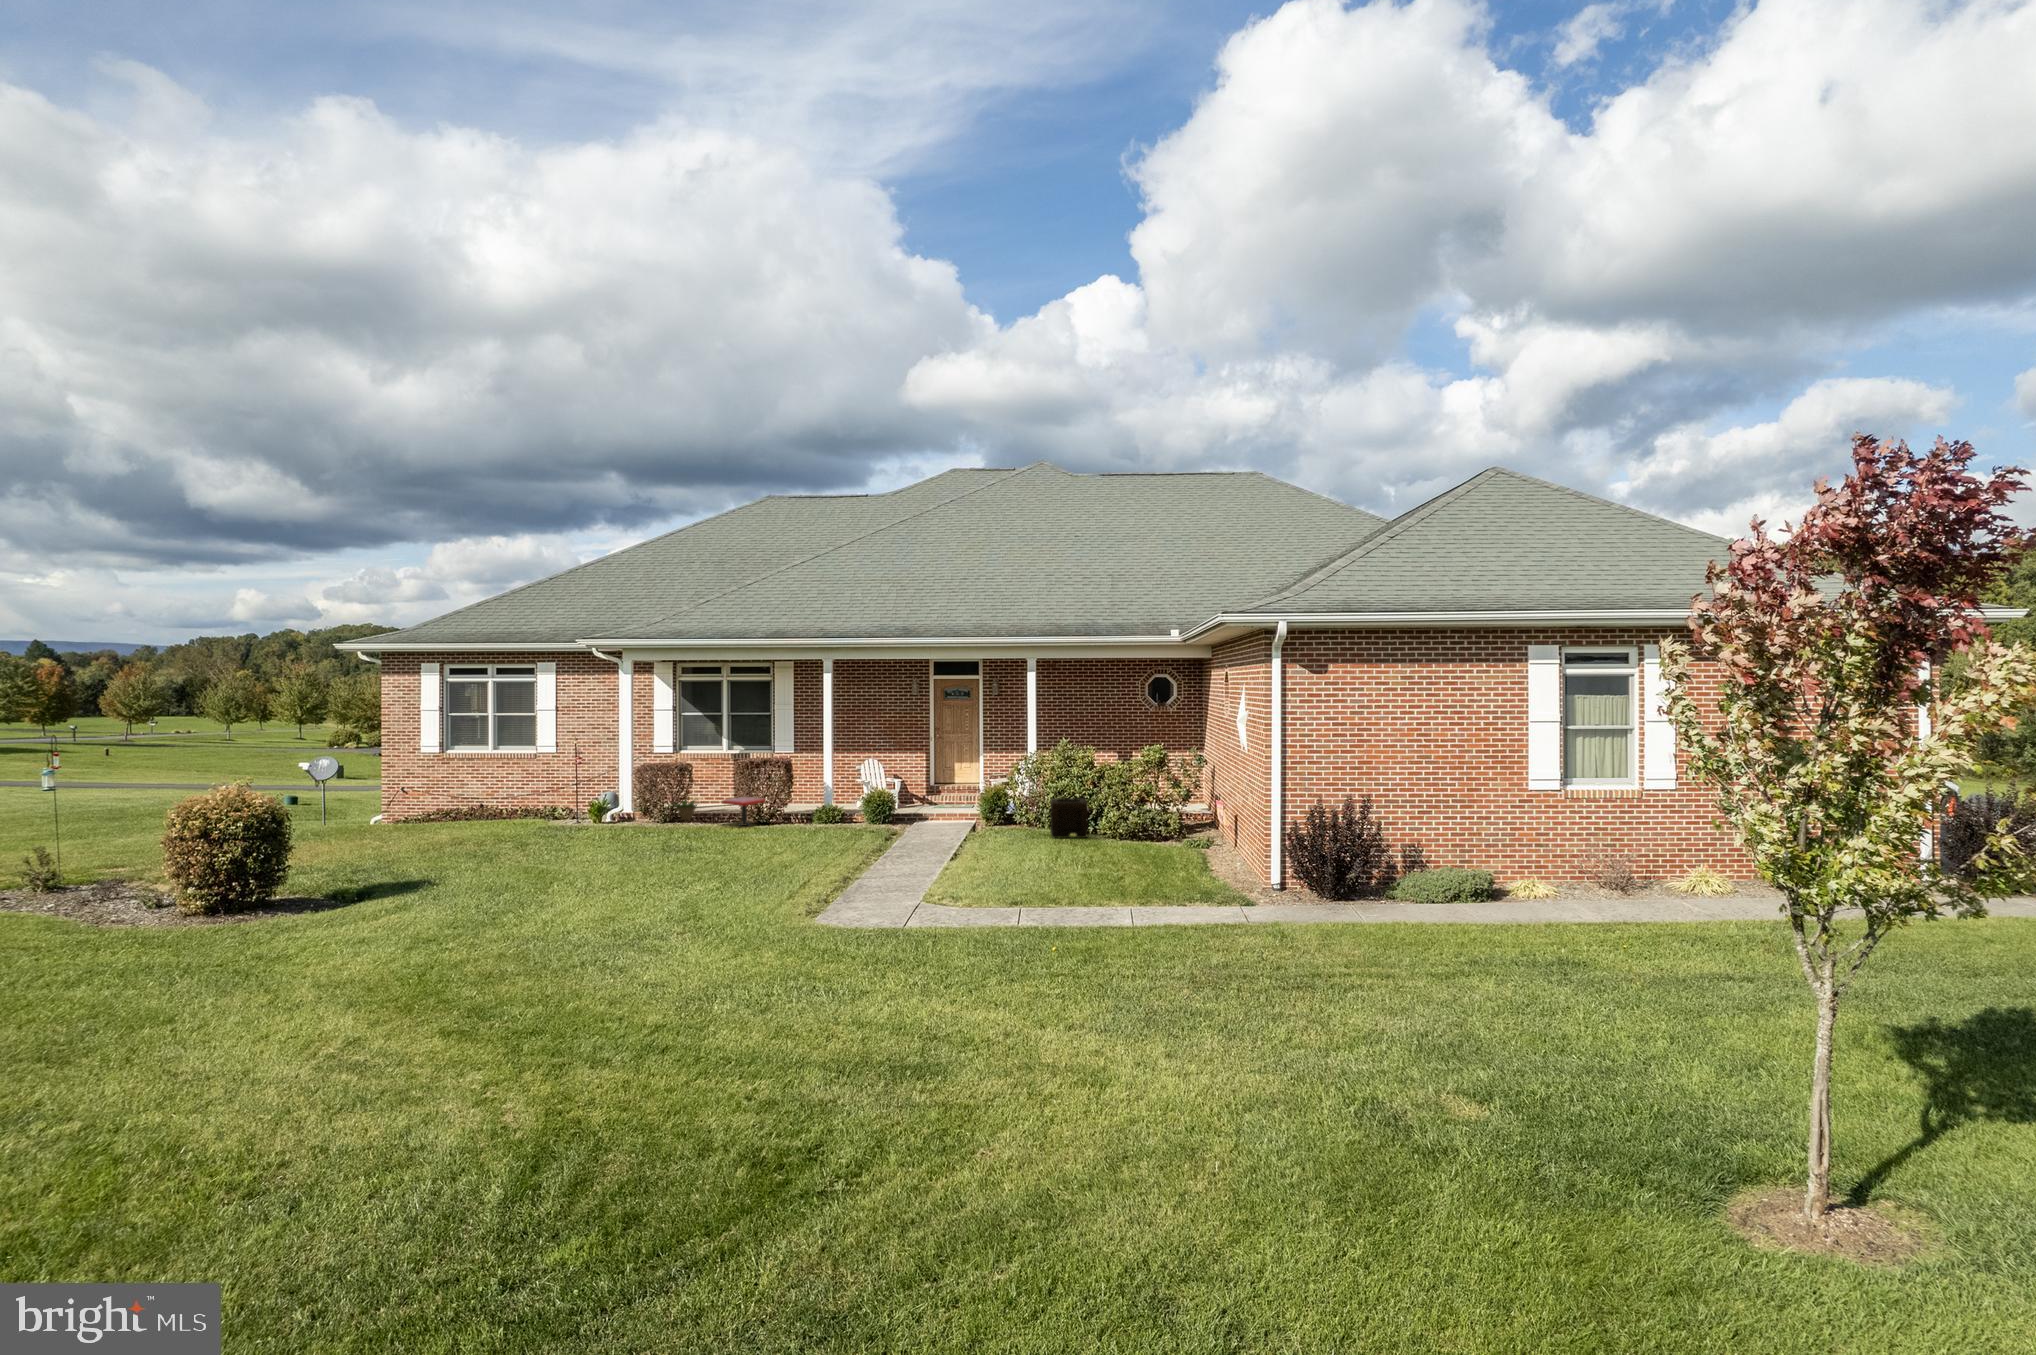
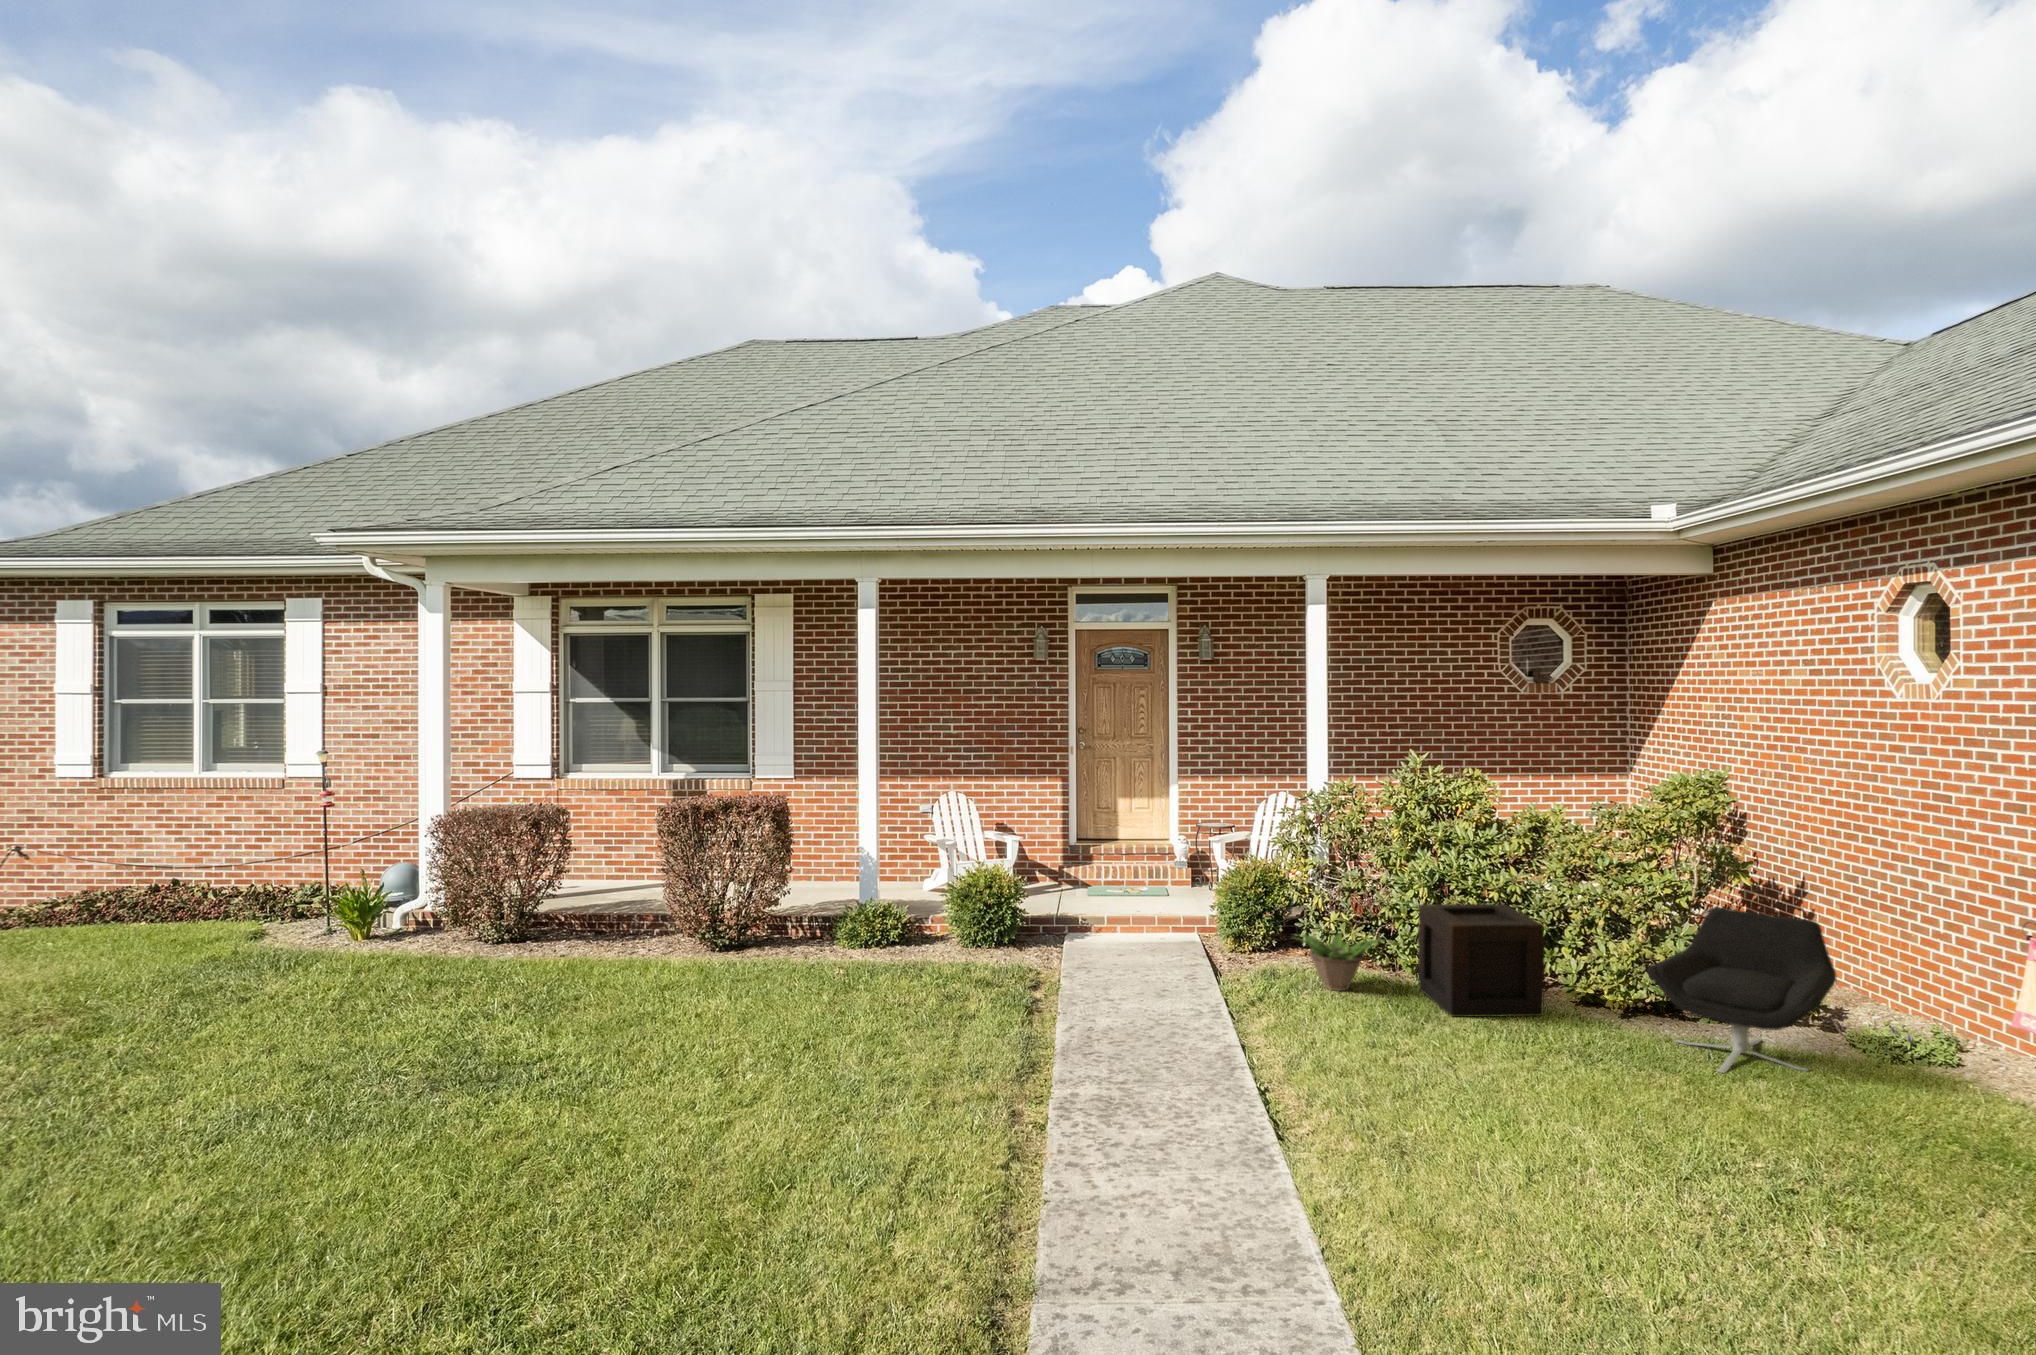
lounge chair: none [1112,795,1176,848] -> present [1647,907,1836,1073]
pedestal table: present [722,797,766,826] -> none [625,884,726,955]
decorative plant: present [674,800,697,820] -> present [1301,933,1381,991]

